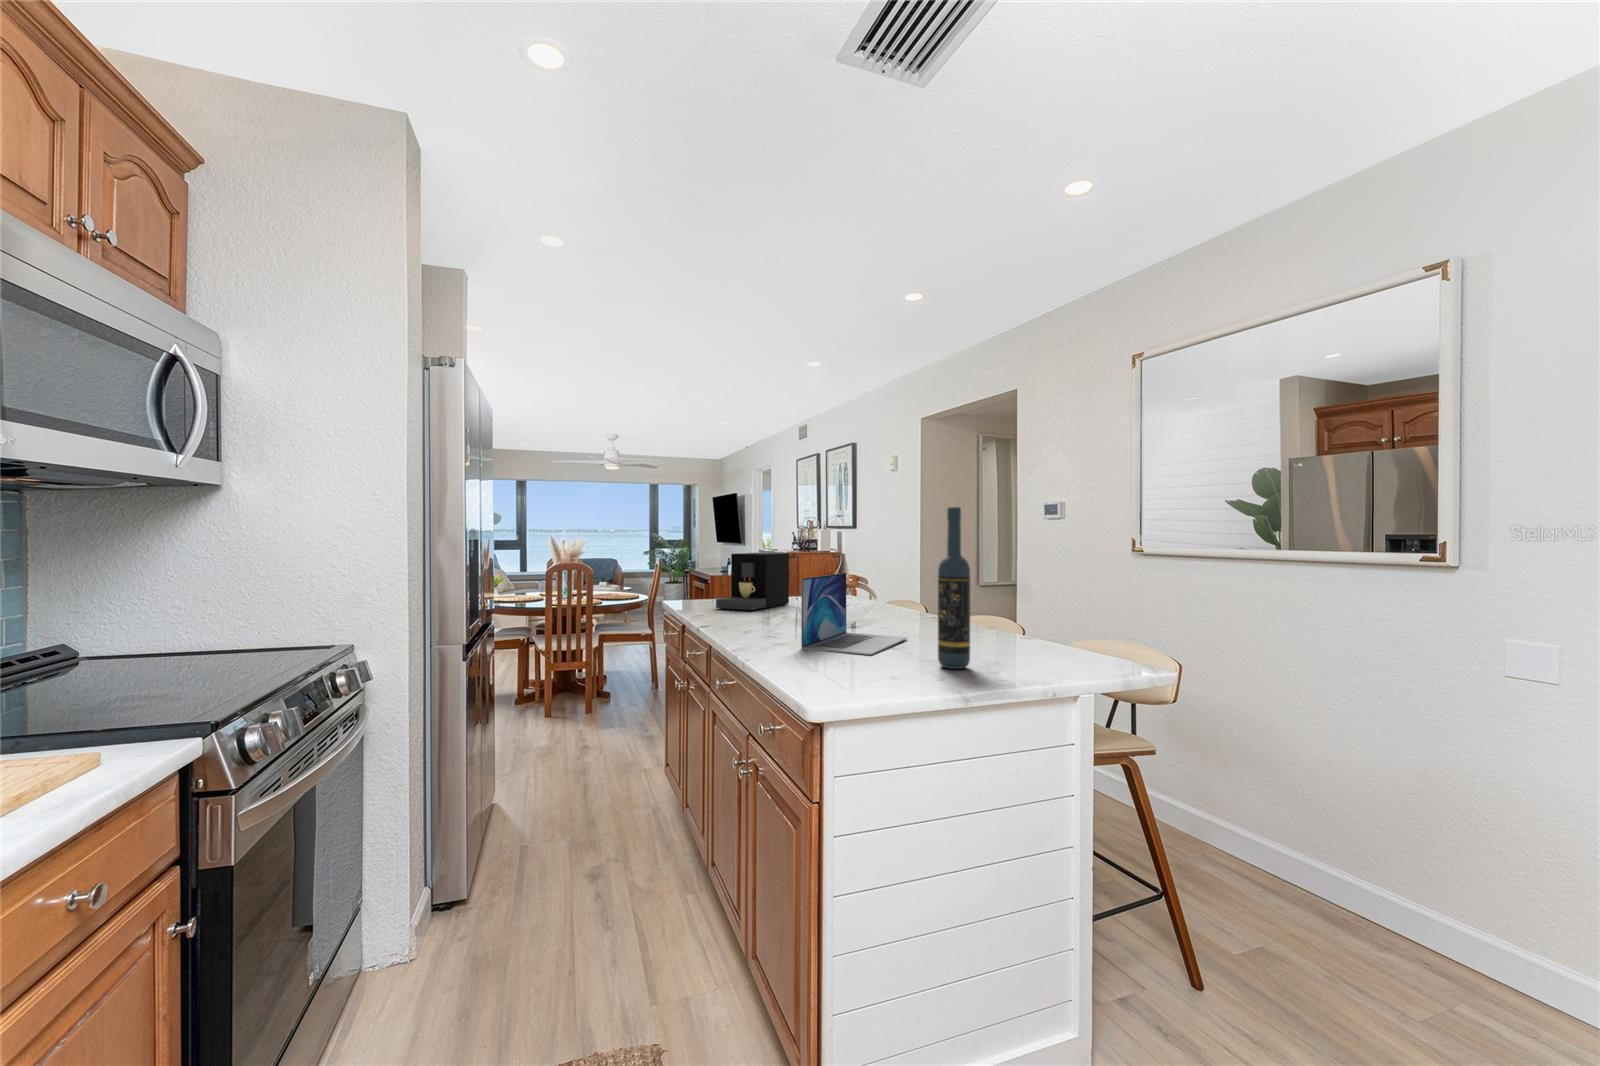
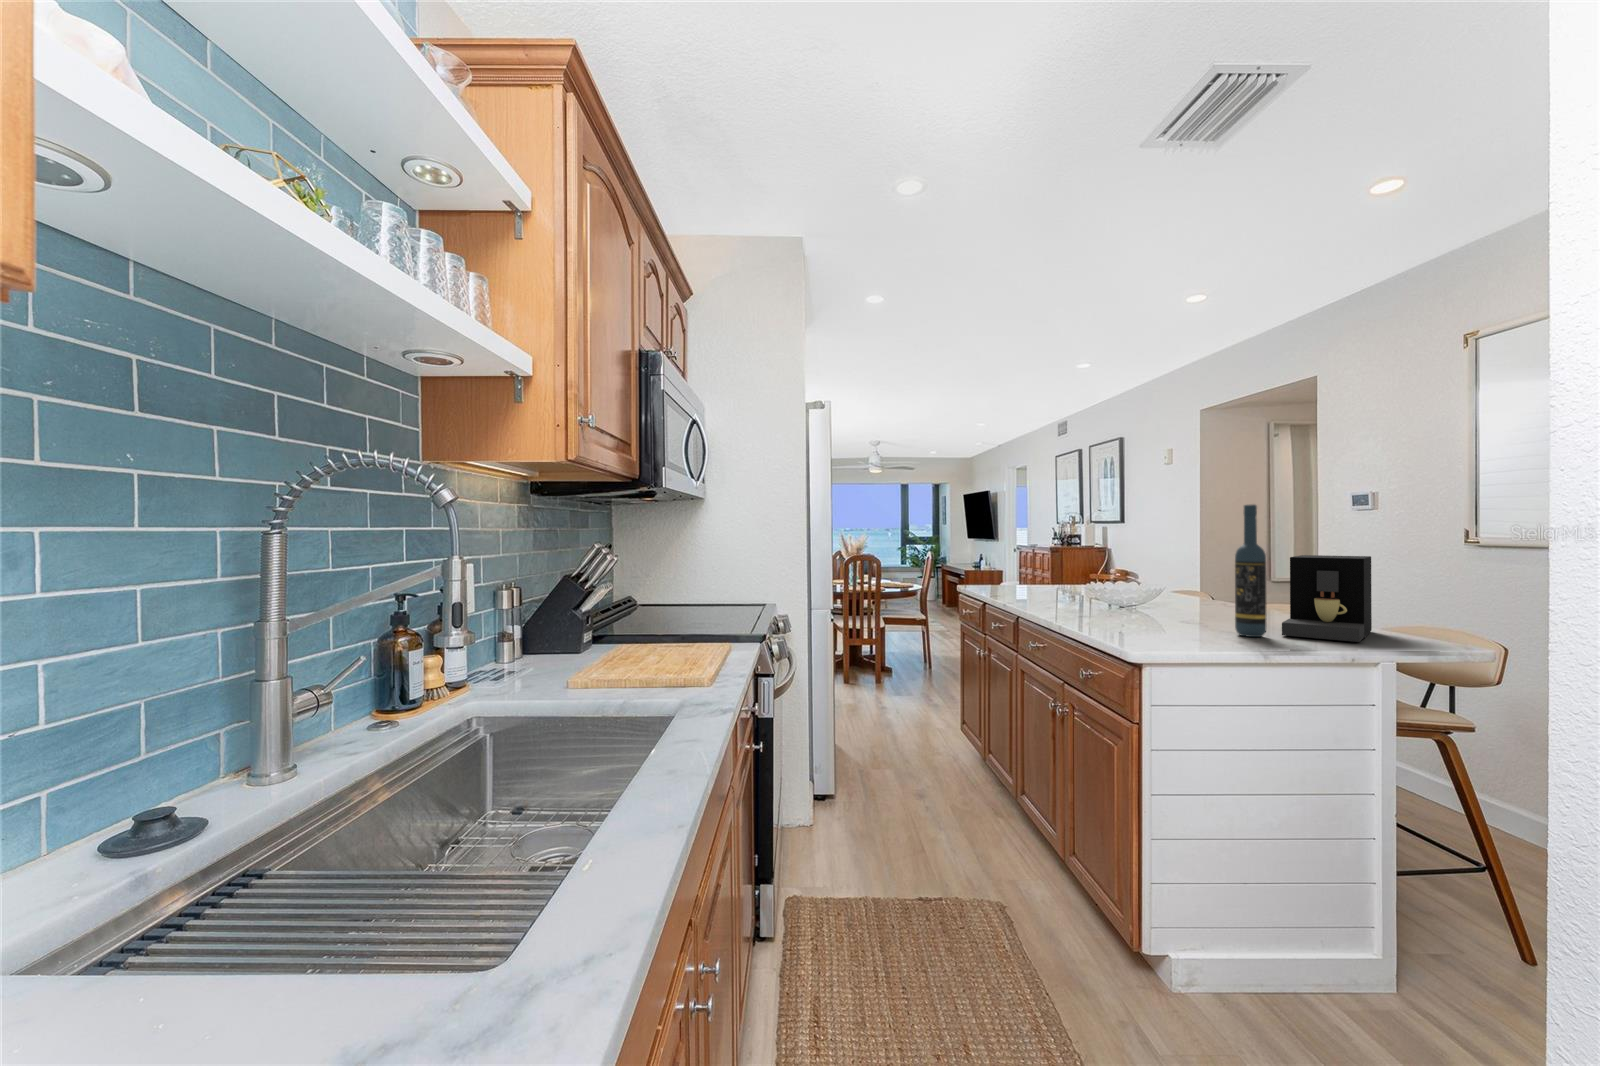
coffee maker: present [716,553,789,610] -> present [1282,555,1372,642]
laptop: present [801,573,908,655] -> none [1106,561,1202,626]

